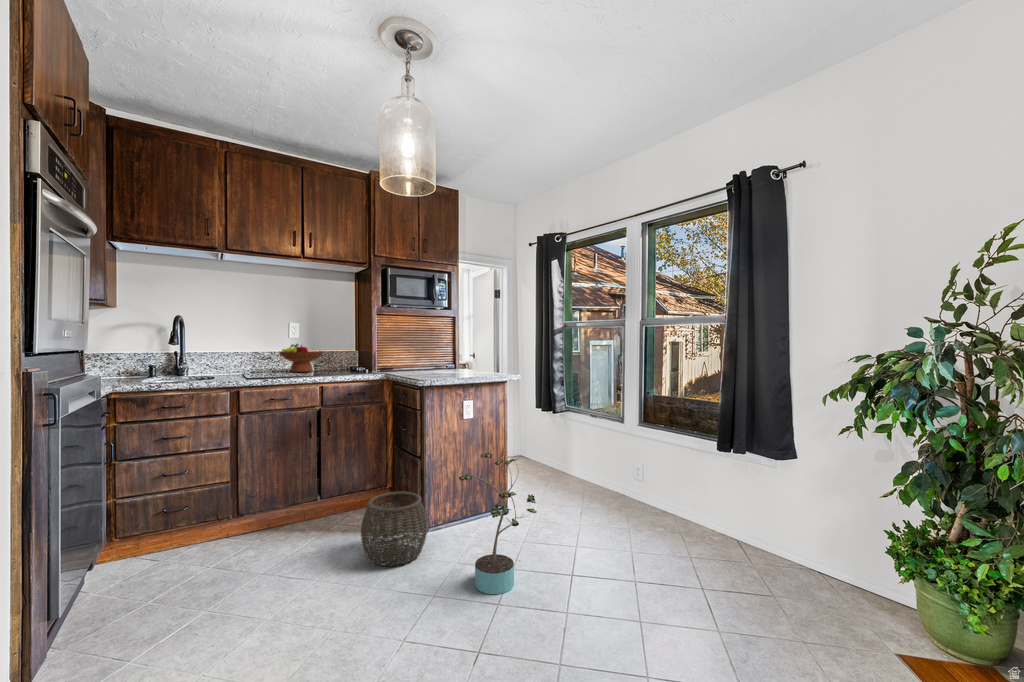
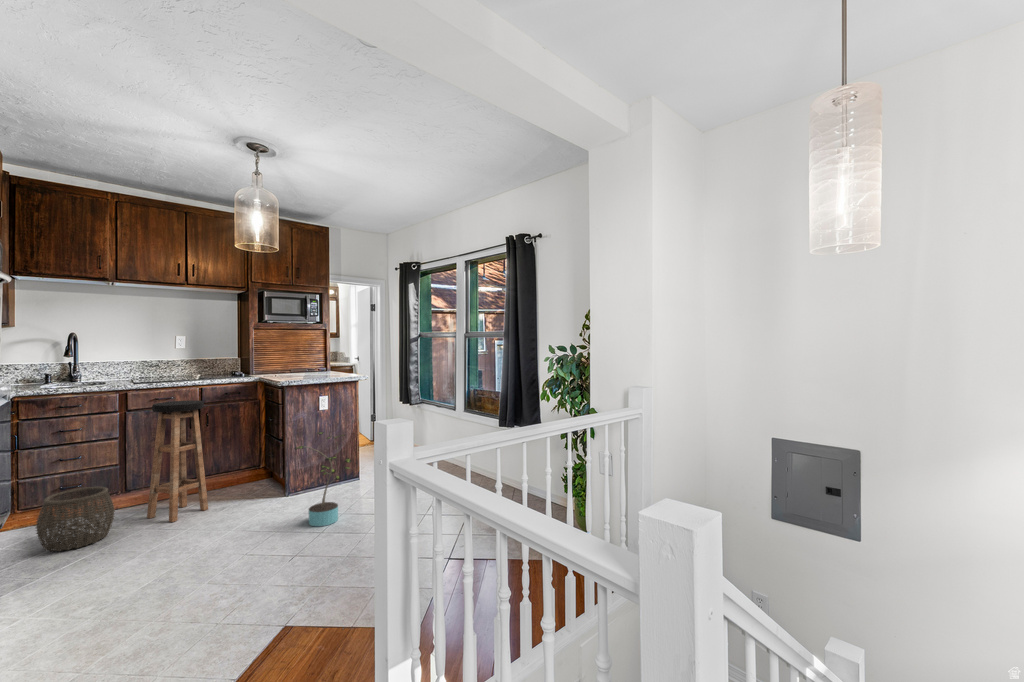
fruit bowl: present [279,344,324,372] -> none [166,354,209,377]
bar stool: none [263,403,335,567] -> present [147,400,208,522]
woven basket: present [361,492,428,566] -> present [36,487,115,551]

